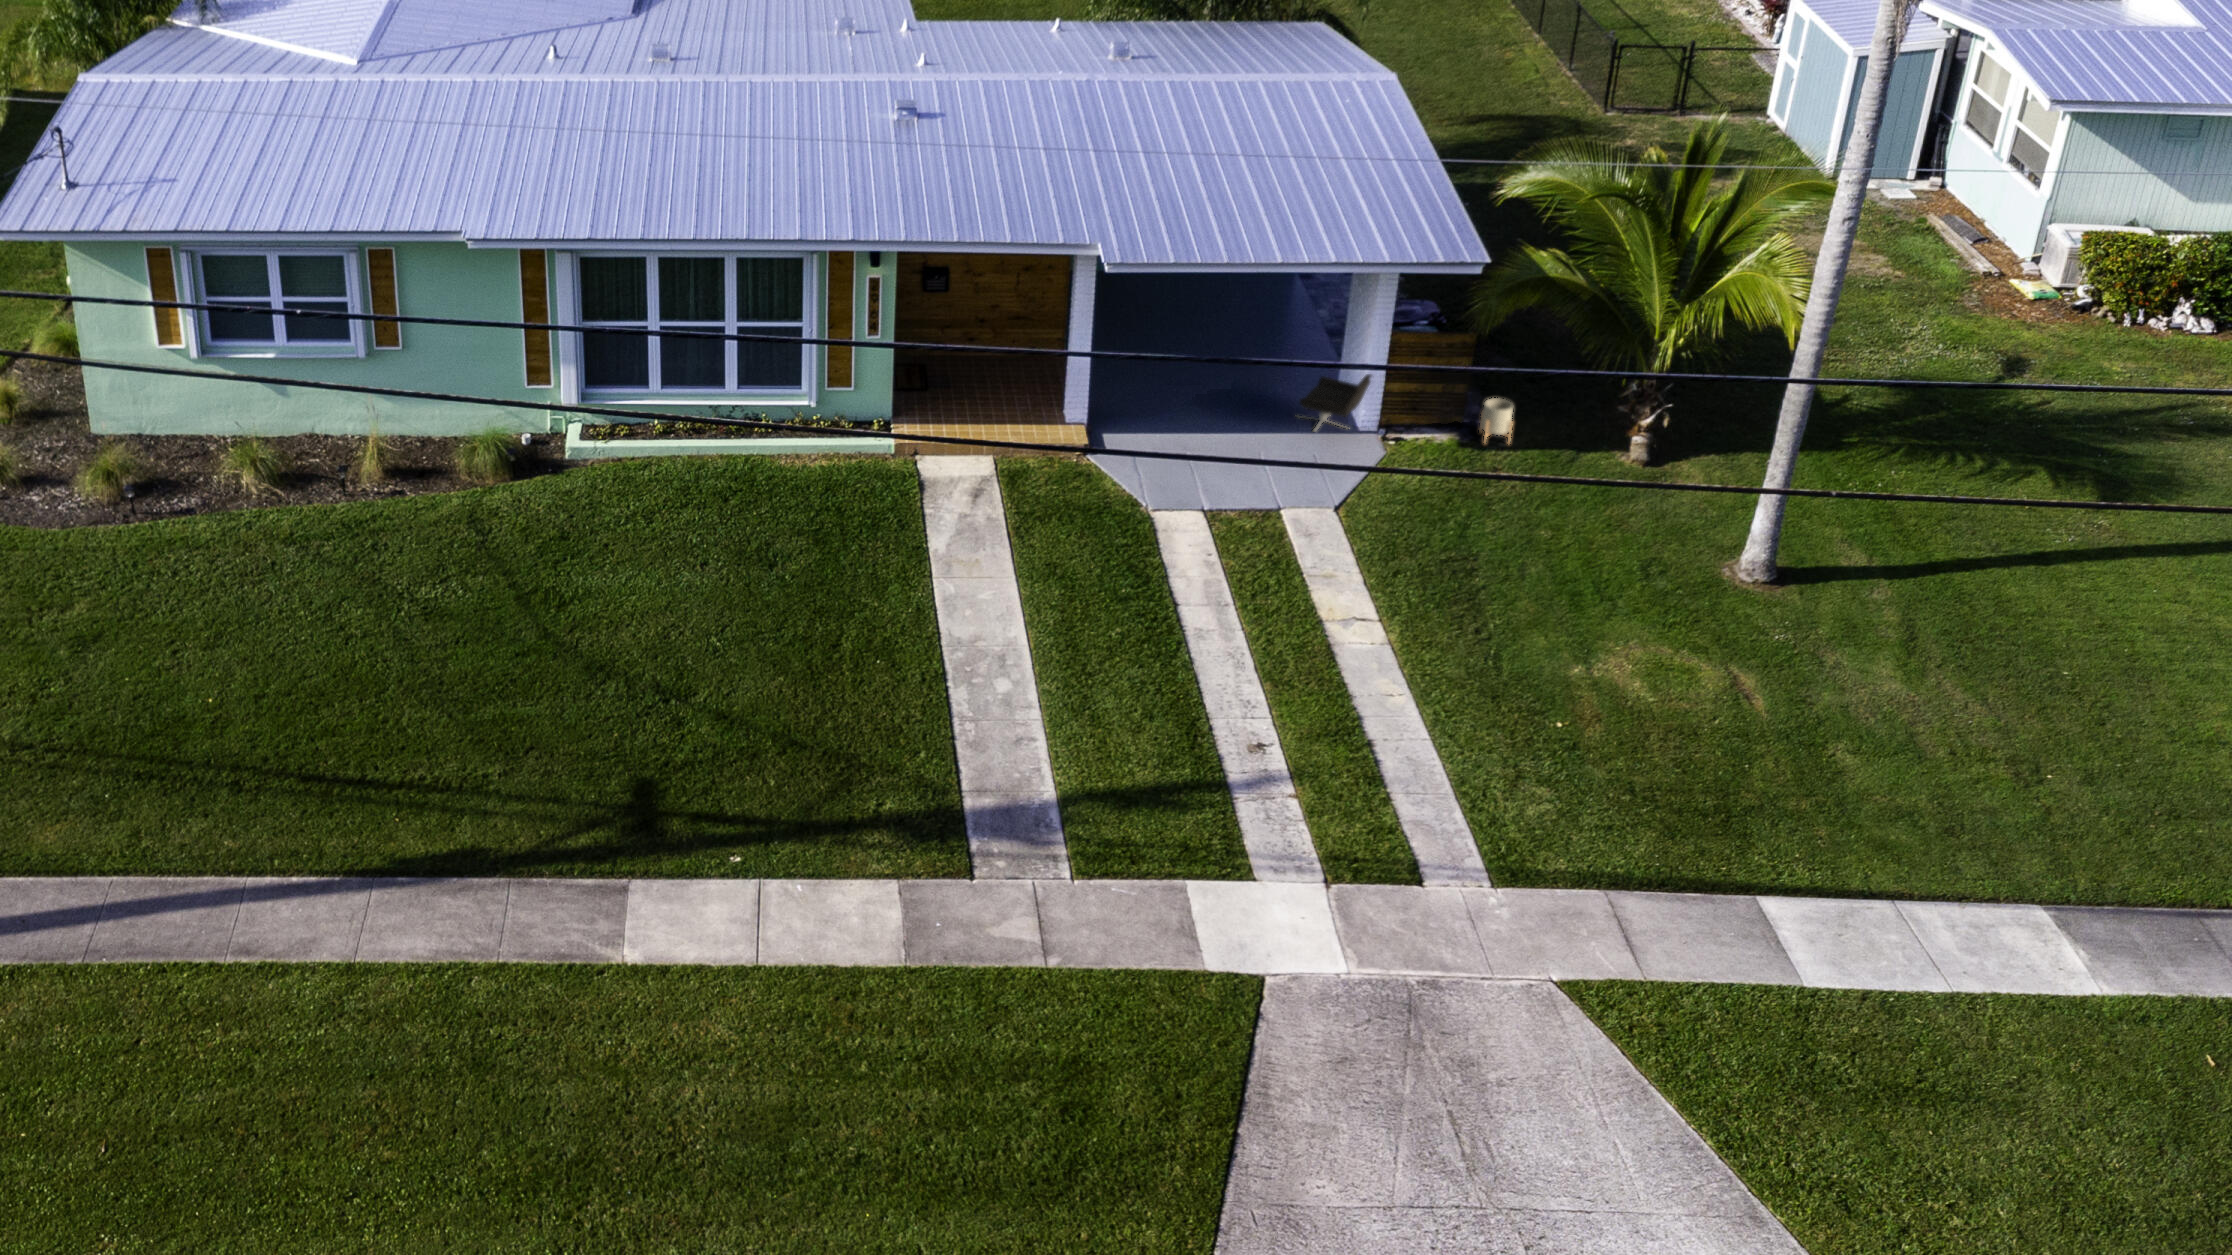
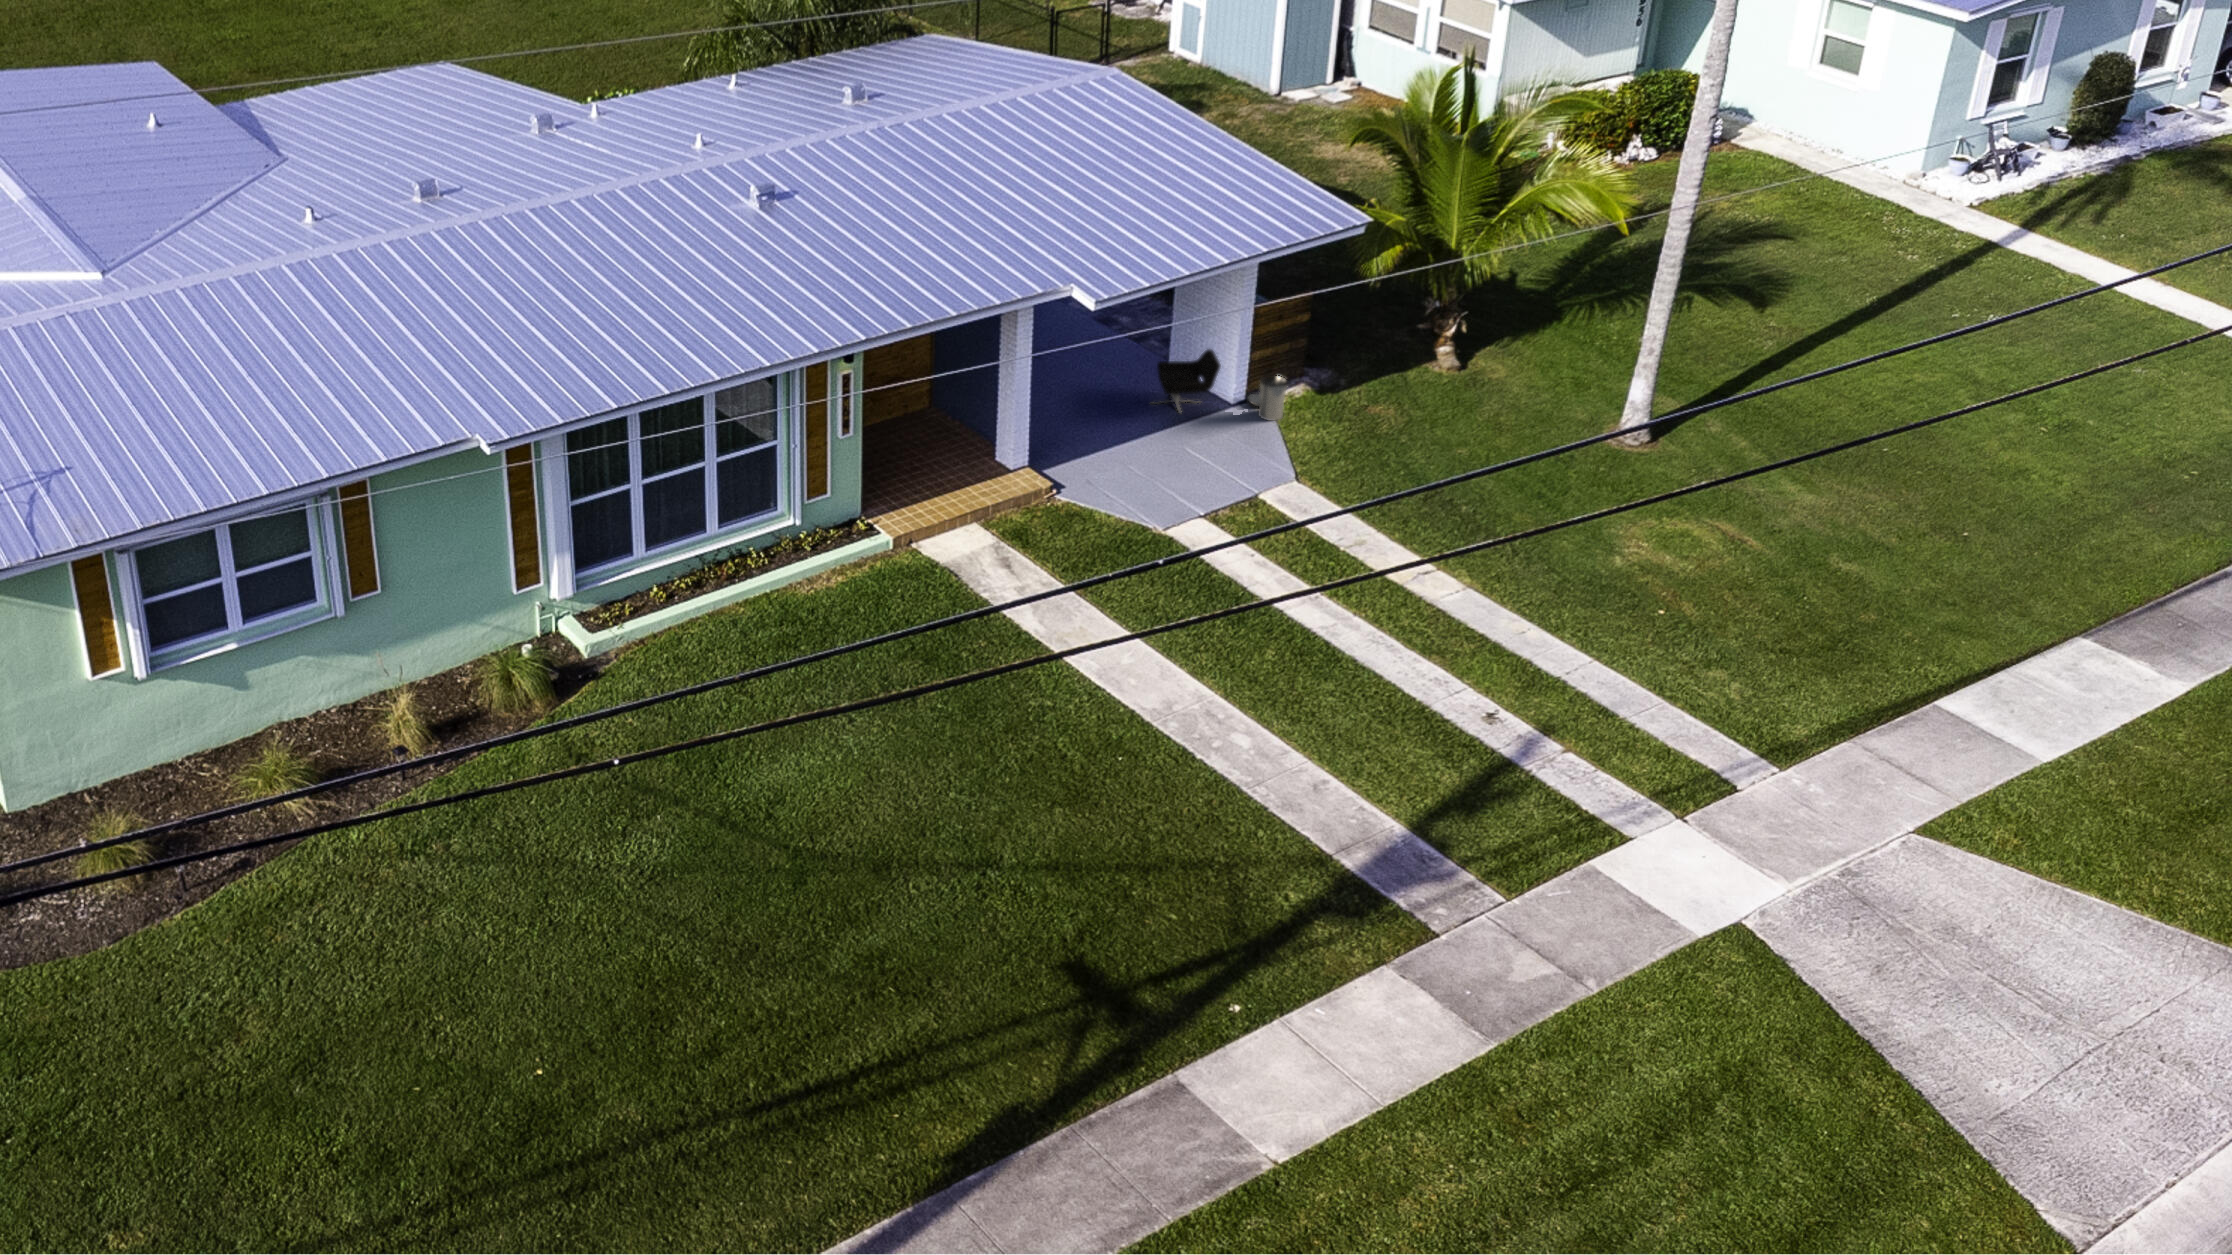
planter: present [1479,398,1513,439] -> none [1291,342,1326,384]
trash can: none [1389,414,1427,464] -> present [1249,376,1288,421]

